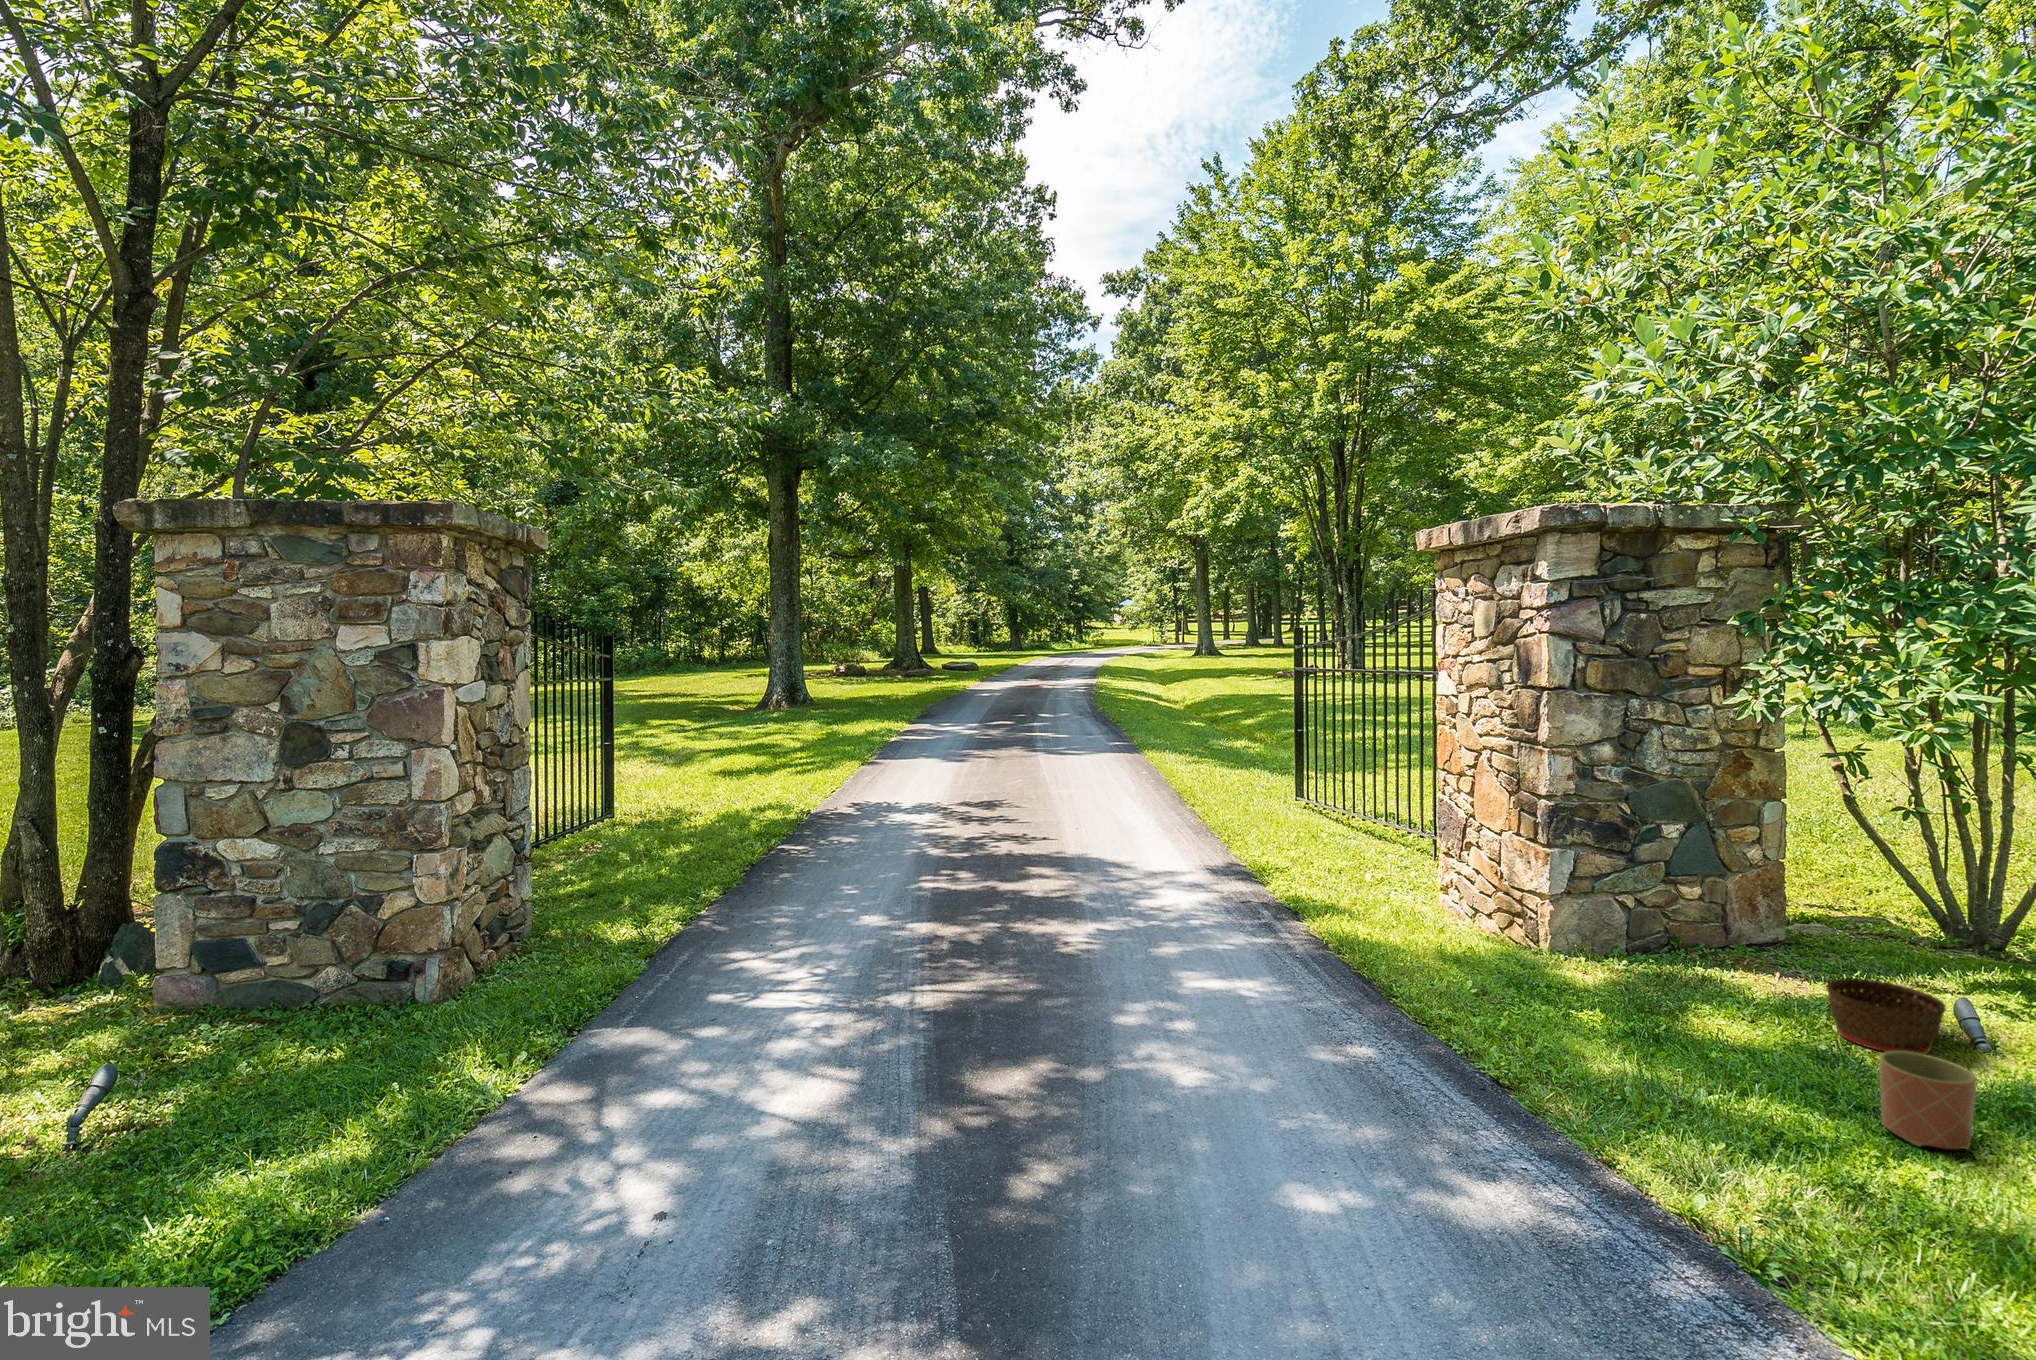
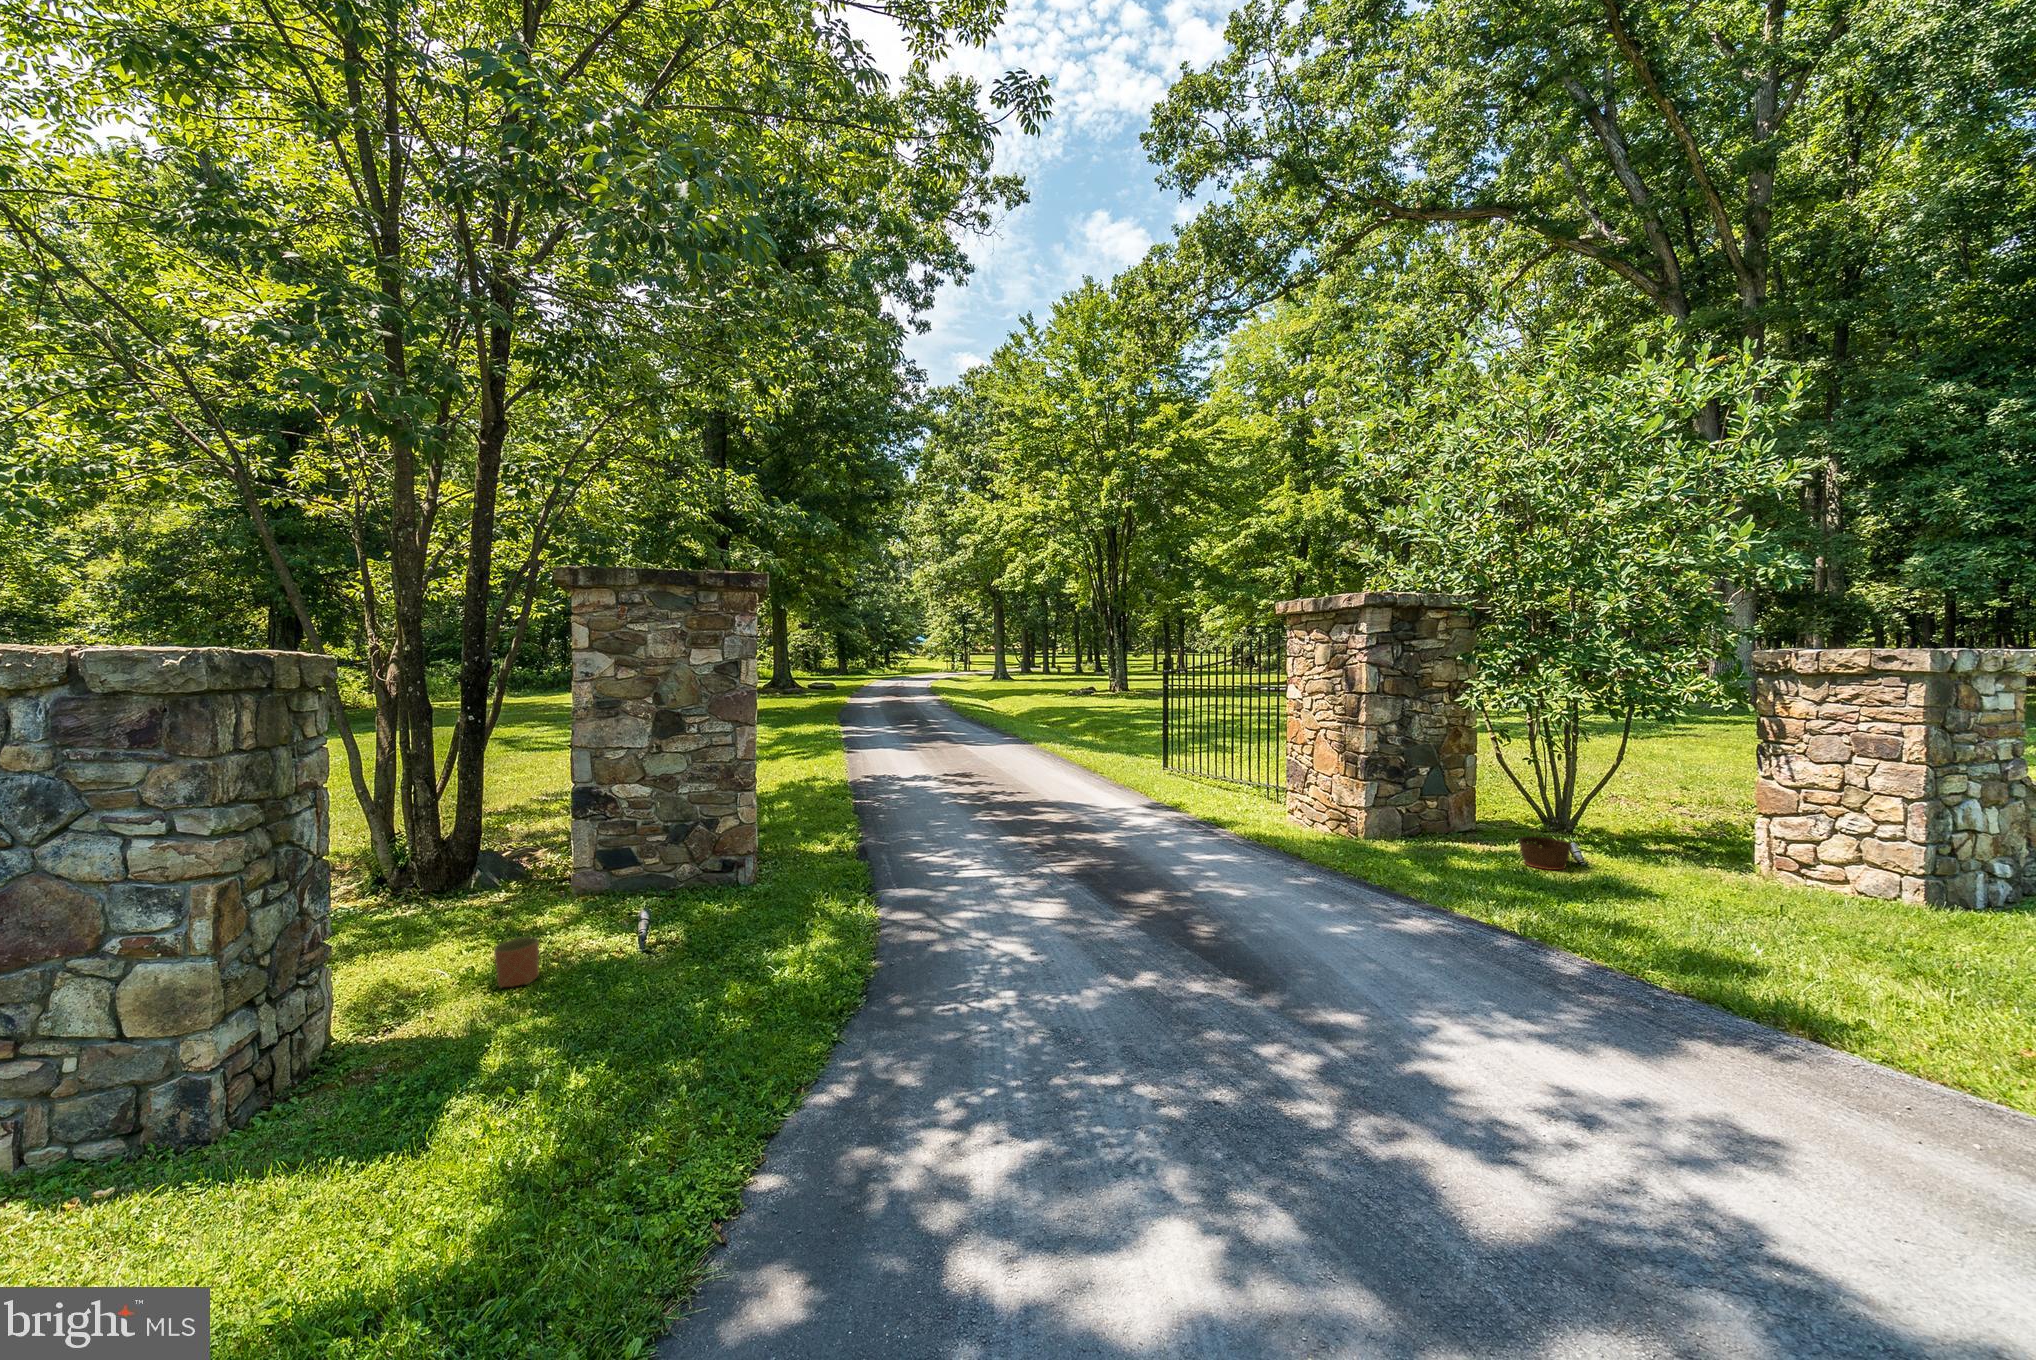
planter: present [1879,1051,1977,1149] -> present [494,937,539,988]

